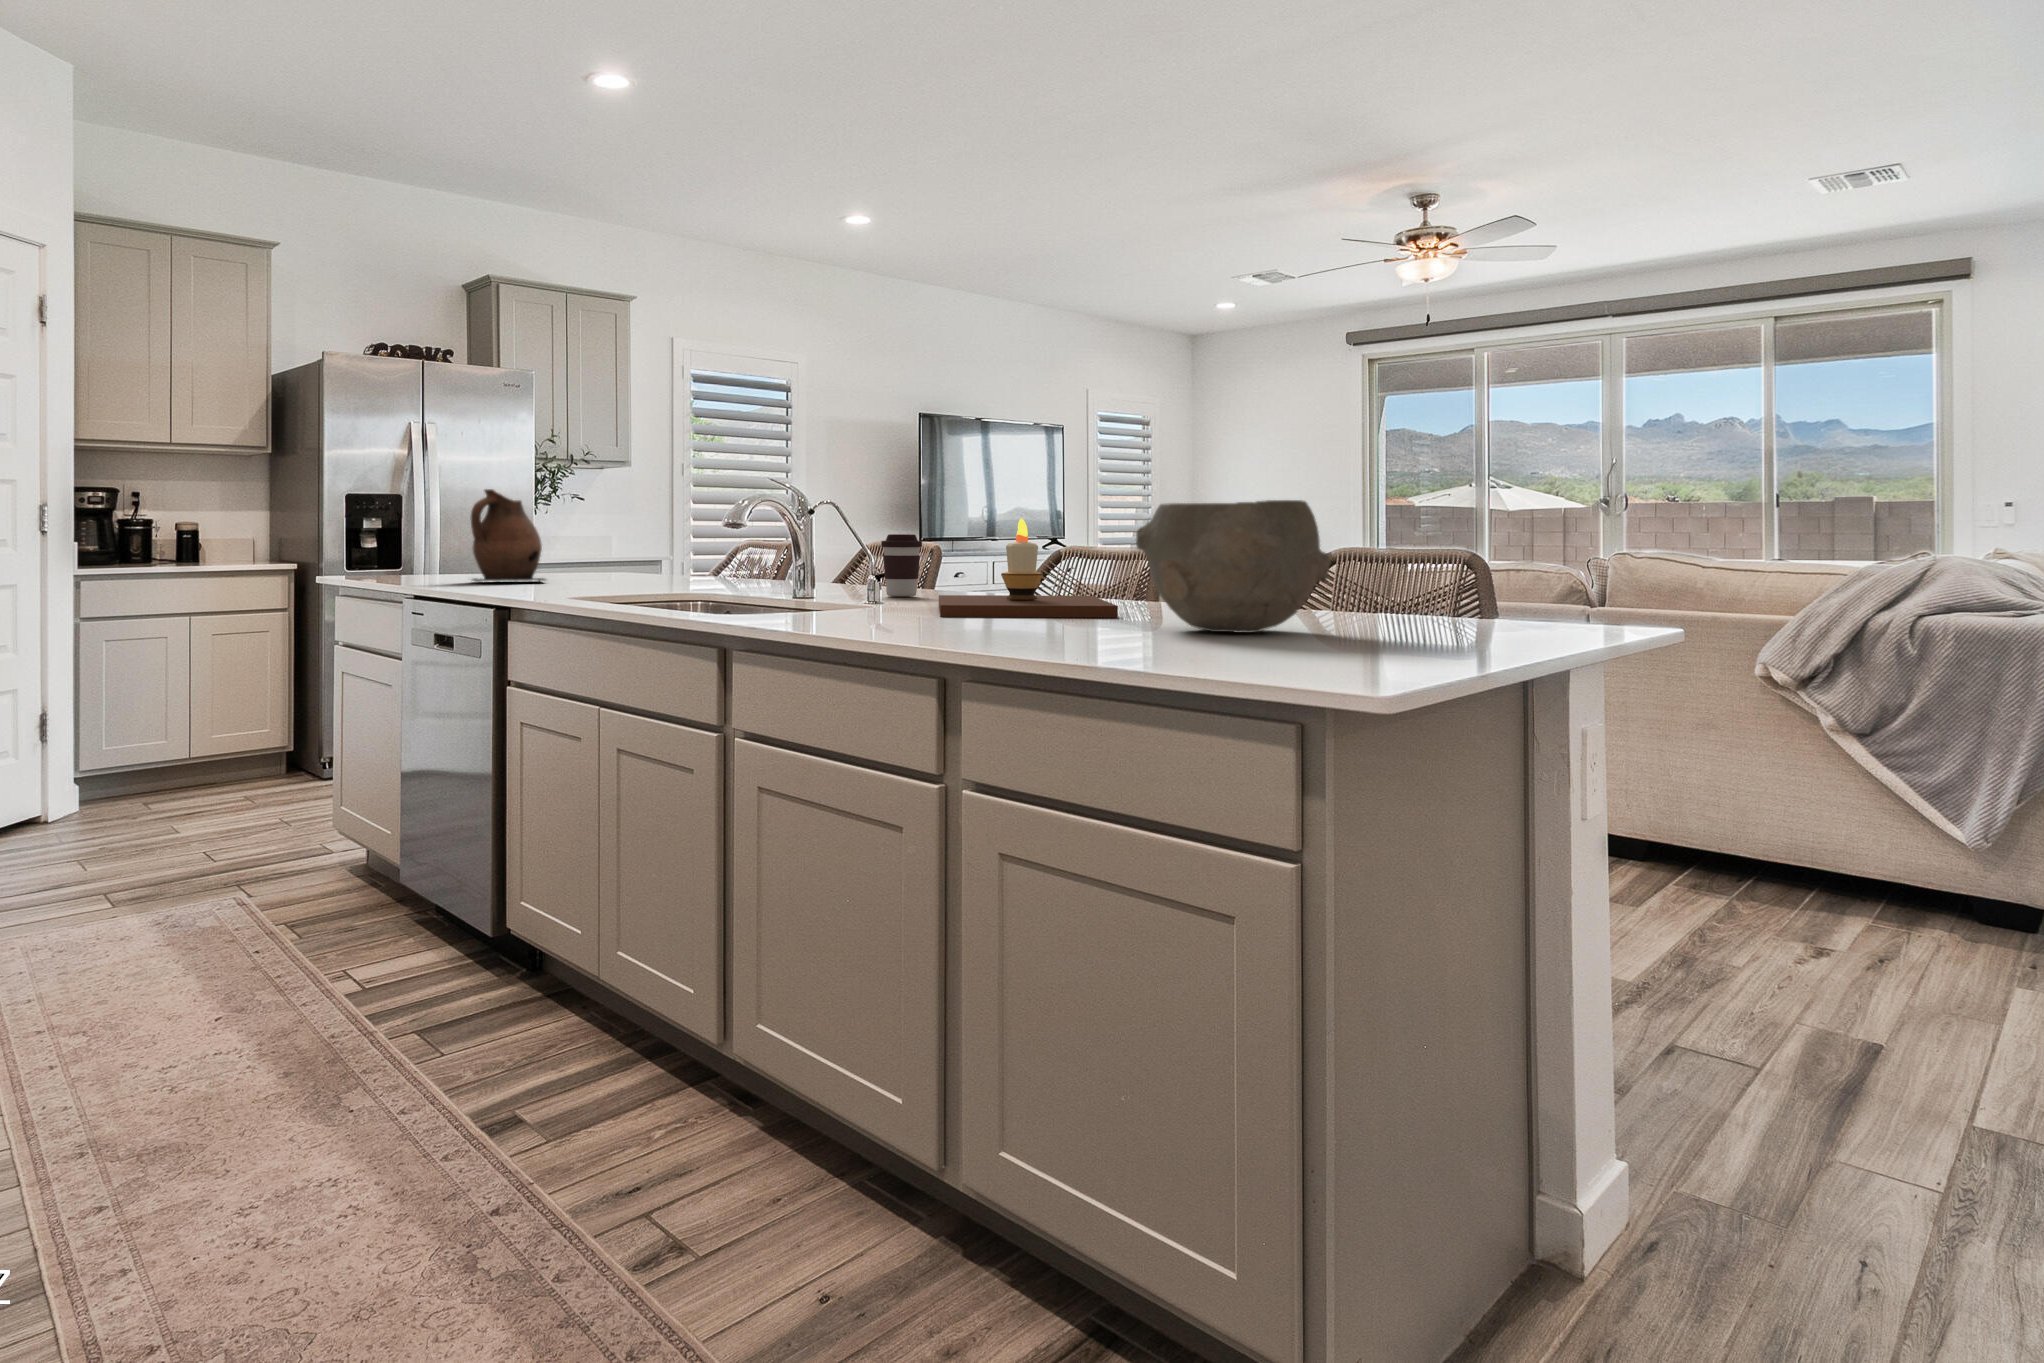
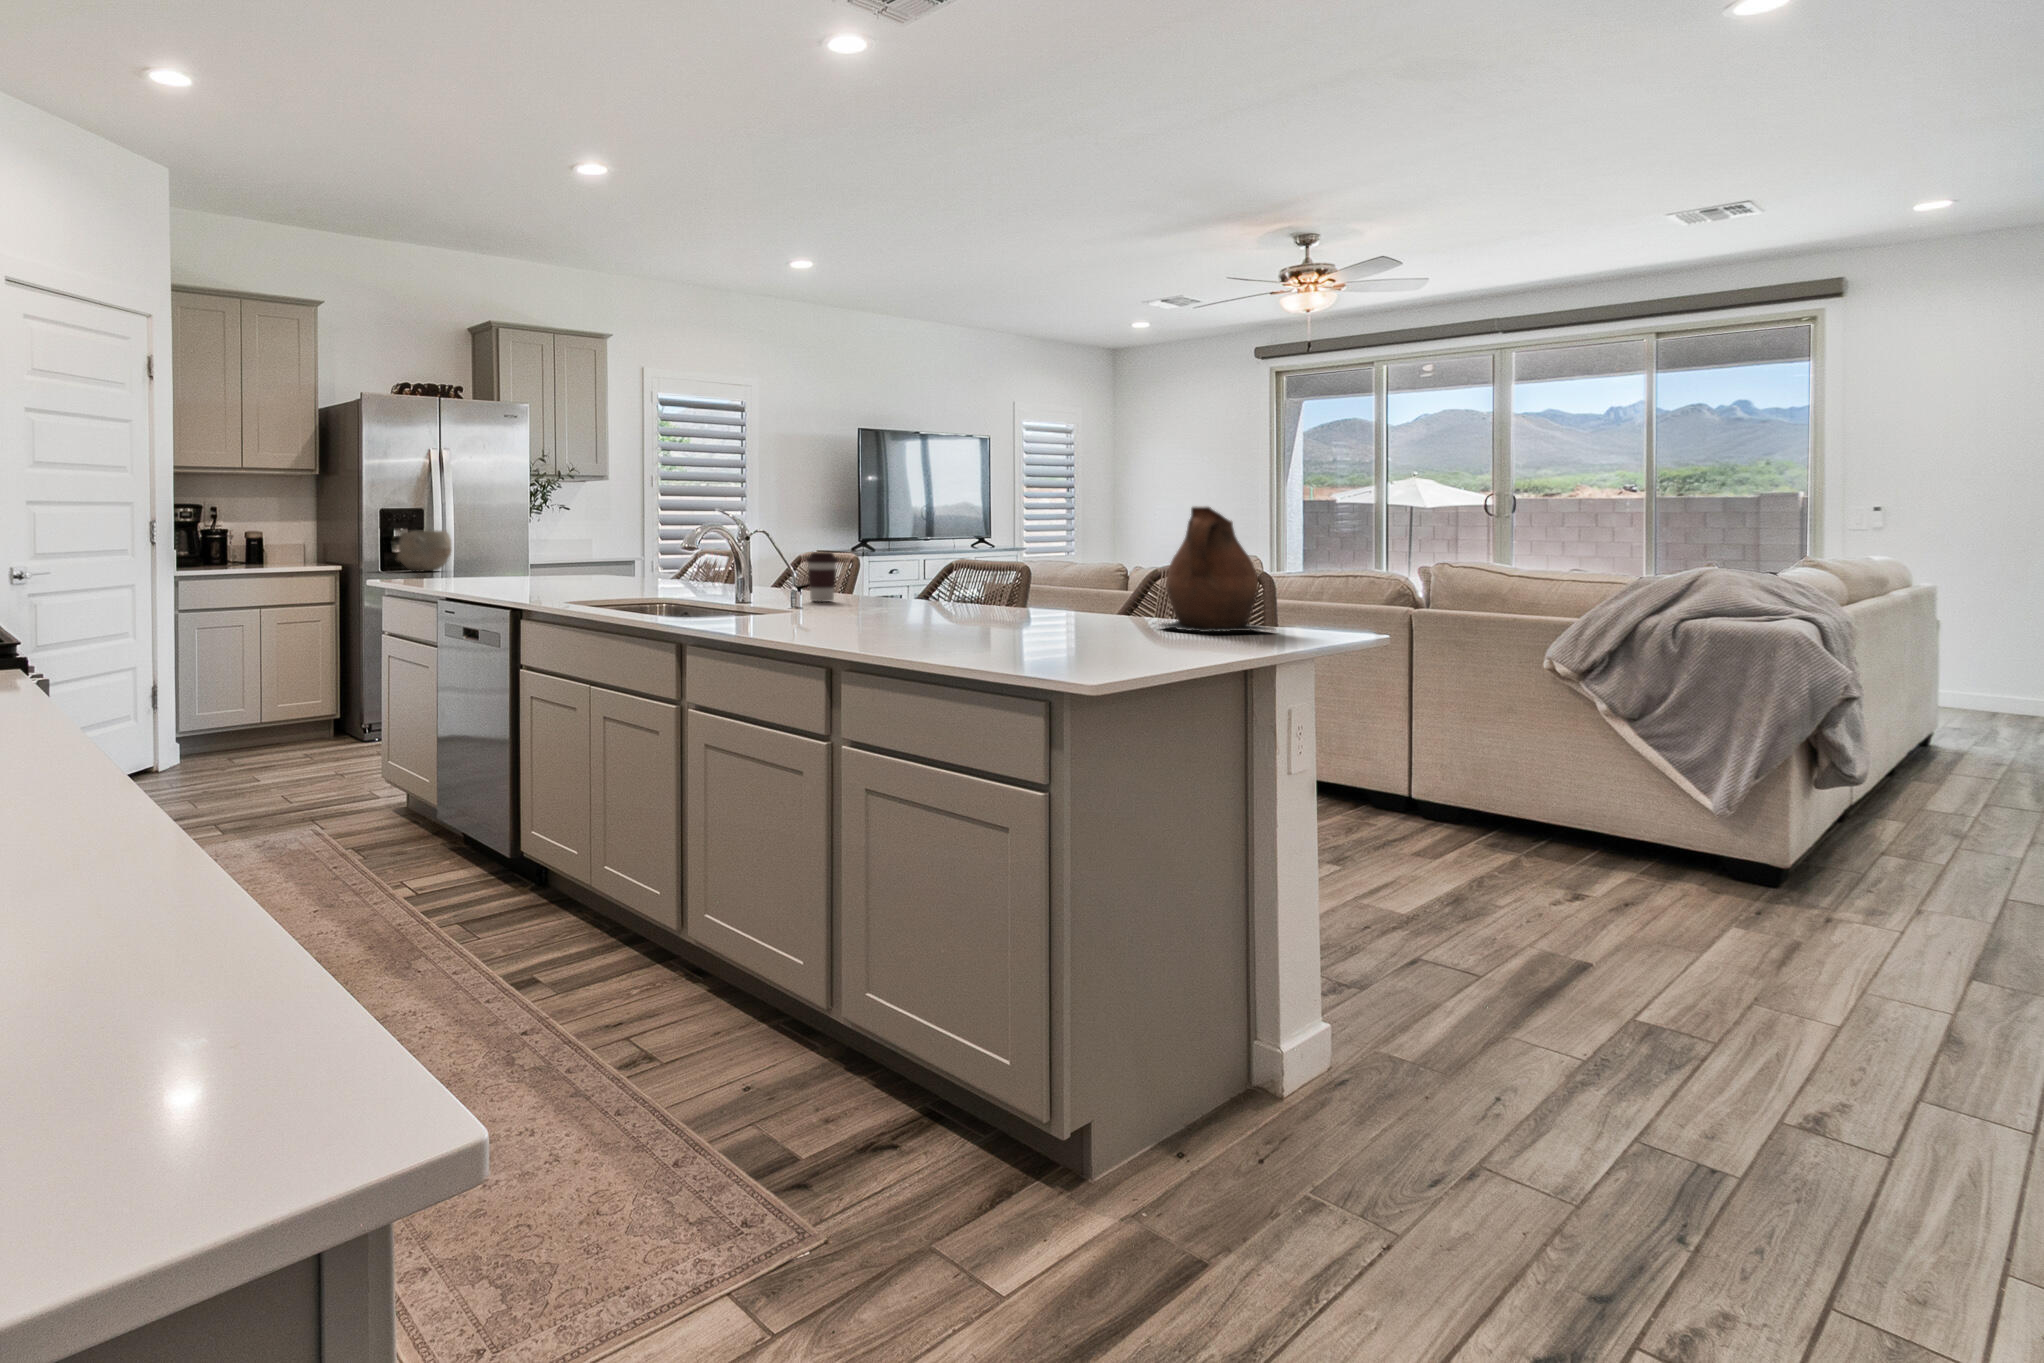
ceramic pitcher: present [471,489,545,582] -> present [1162,506,1274,632]
bowl: present [1136,500,1330,633] -> present [397,530,451,572]
candle: present [939,519,1118,618] -> none [840,547,973,623]

